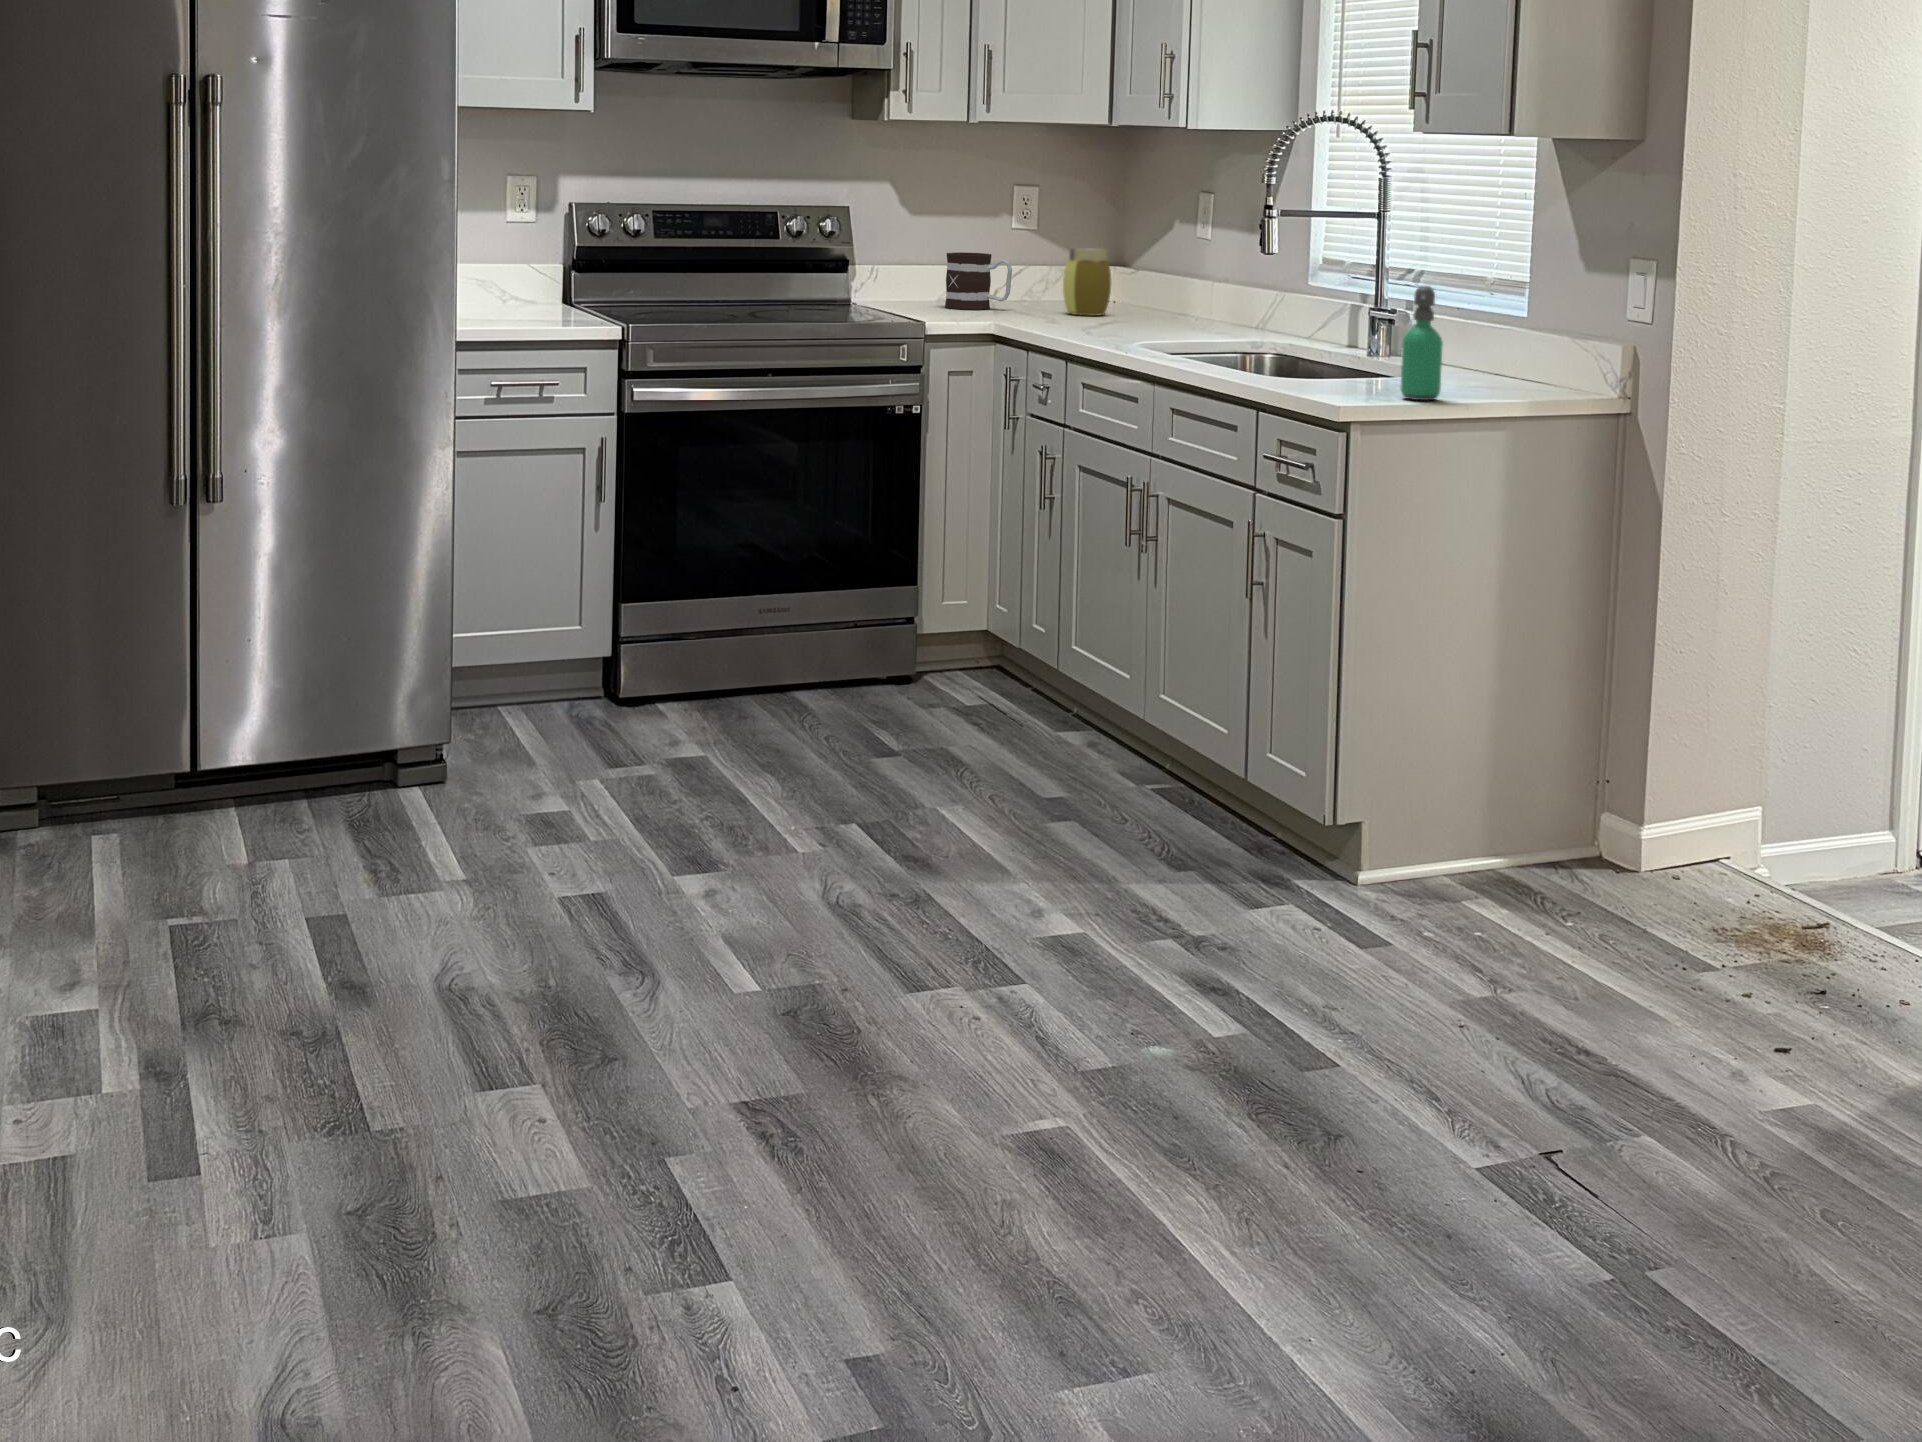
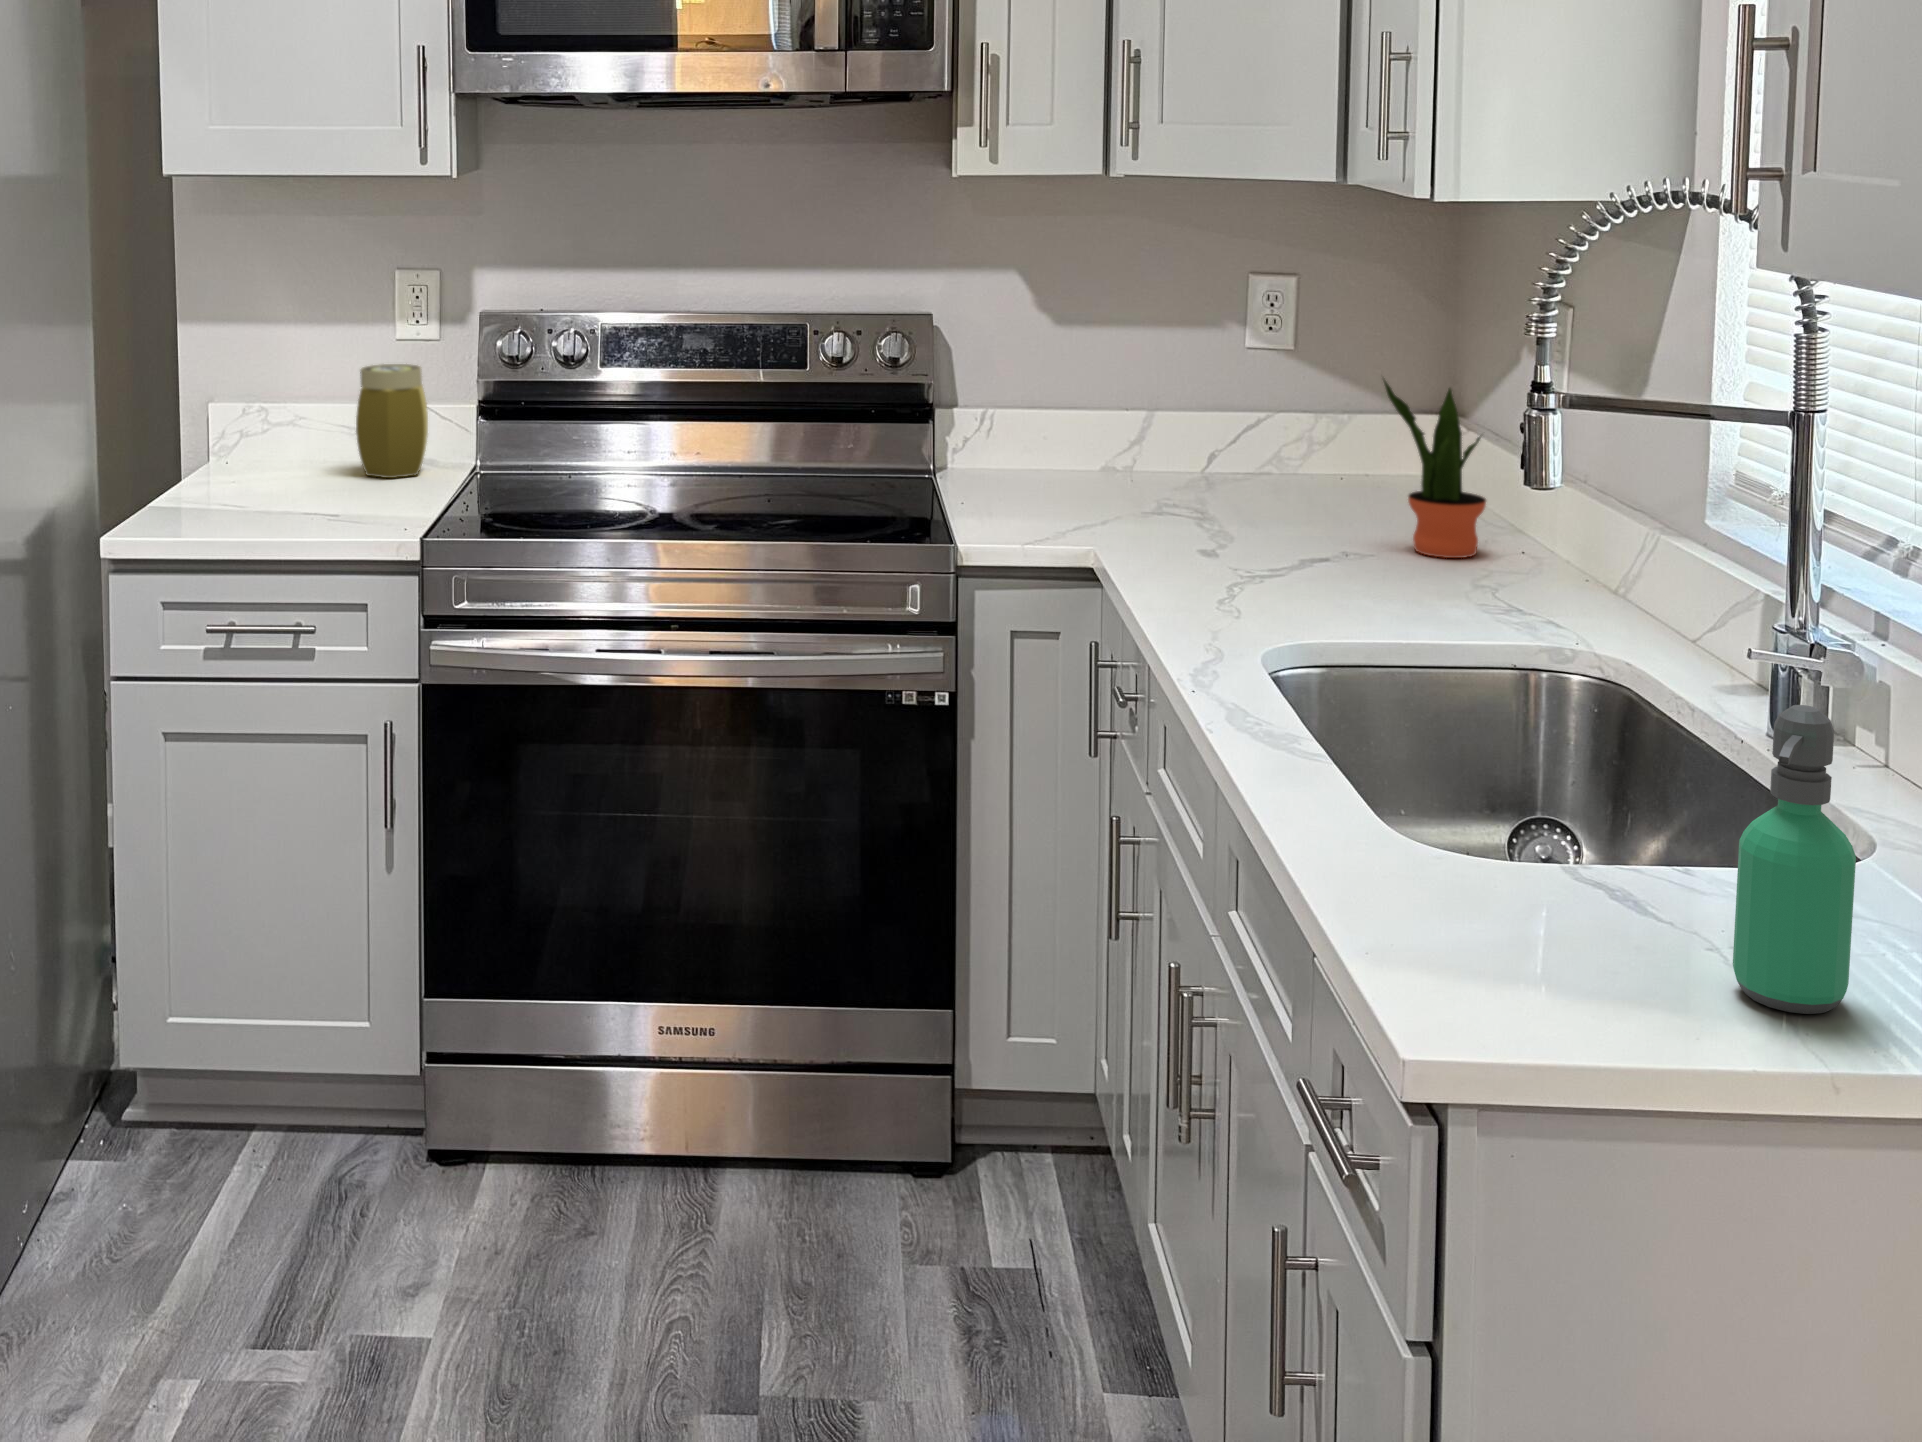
potted plant: none [1138,229,1191,327] -> present [1384,380,1486,558]
jar: present [1063,248,1111,316] -> present [356,364,428,478]
mug: present [945,252,1012,310] -> none [1087,383,1198,485]

